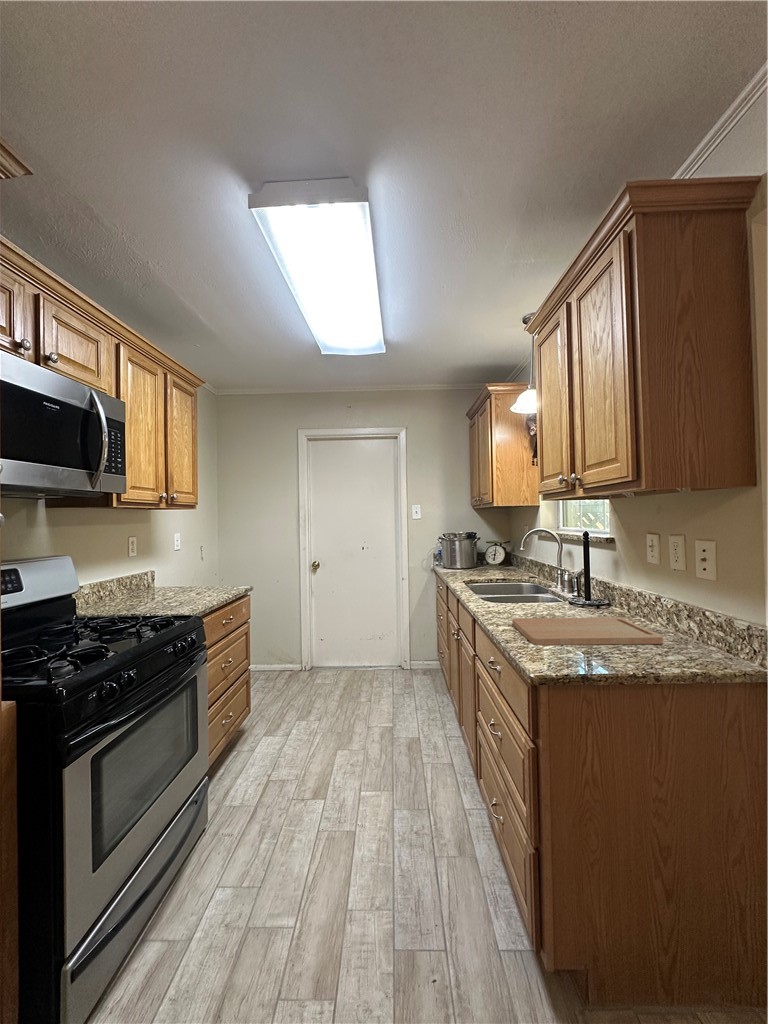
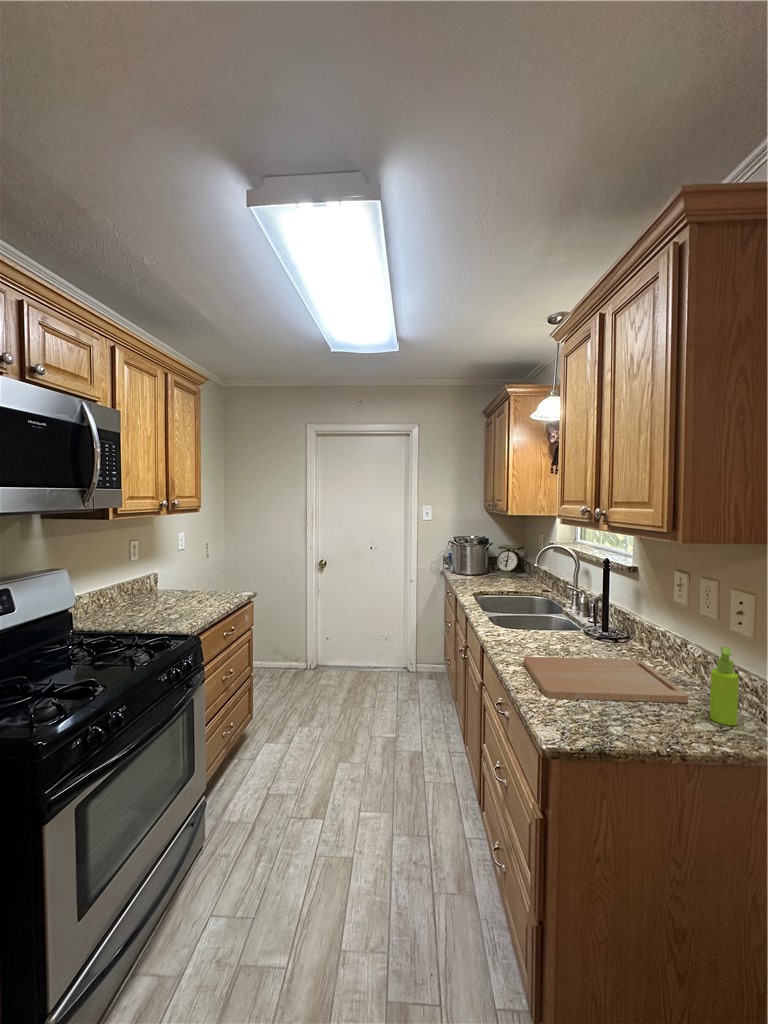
soap dispenser: none [681,586,706,656] -> present [710,647,739,726]

